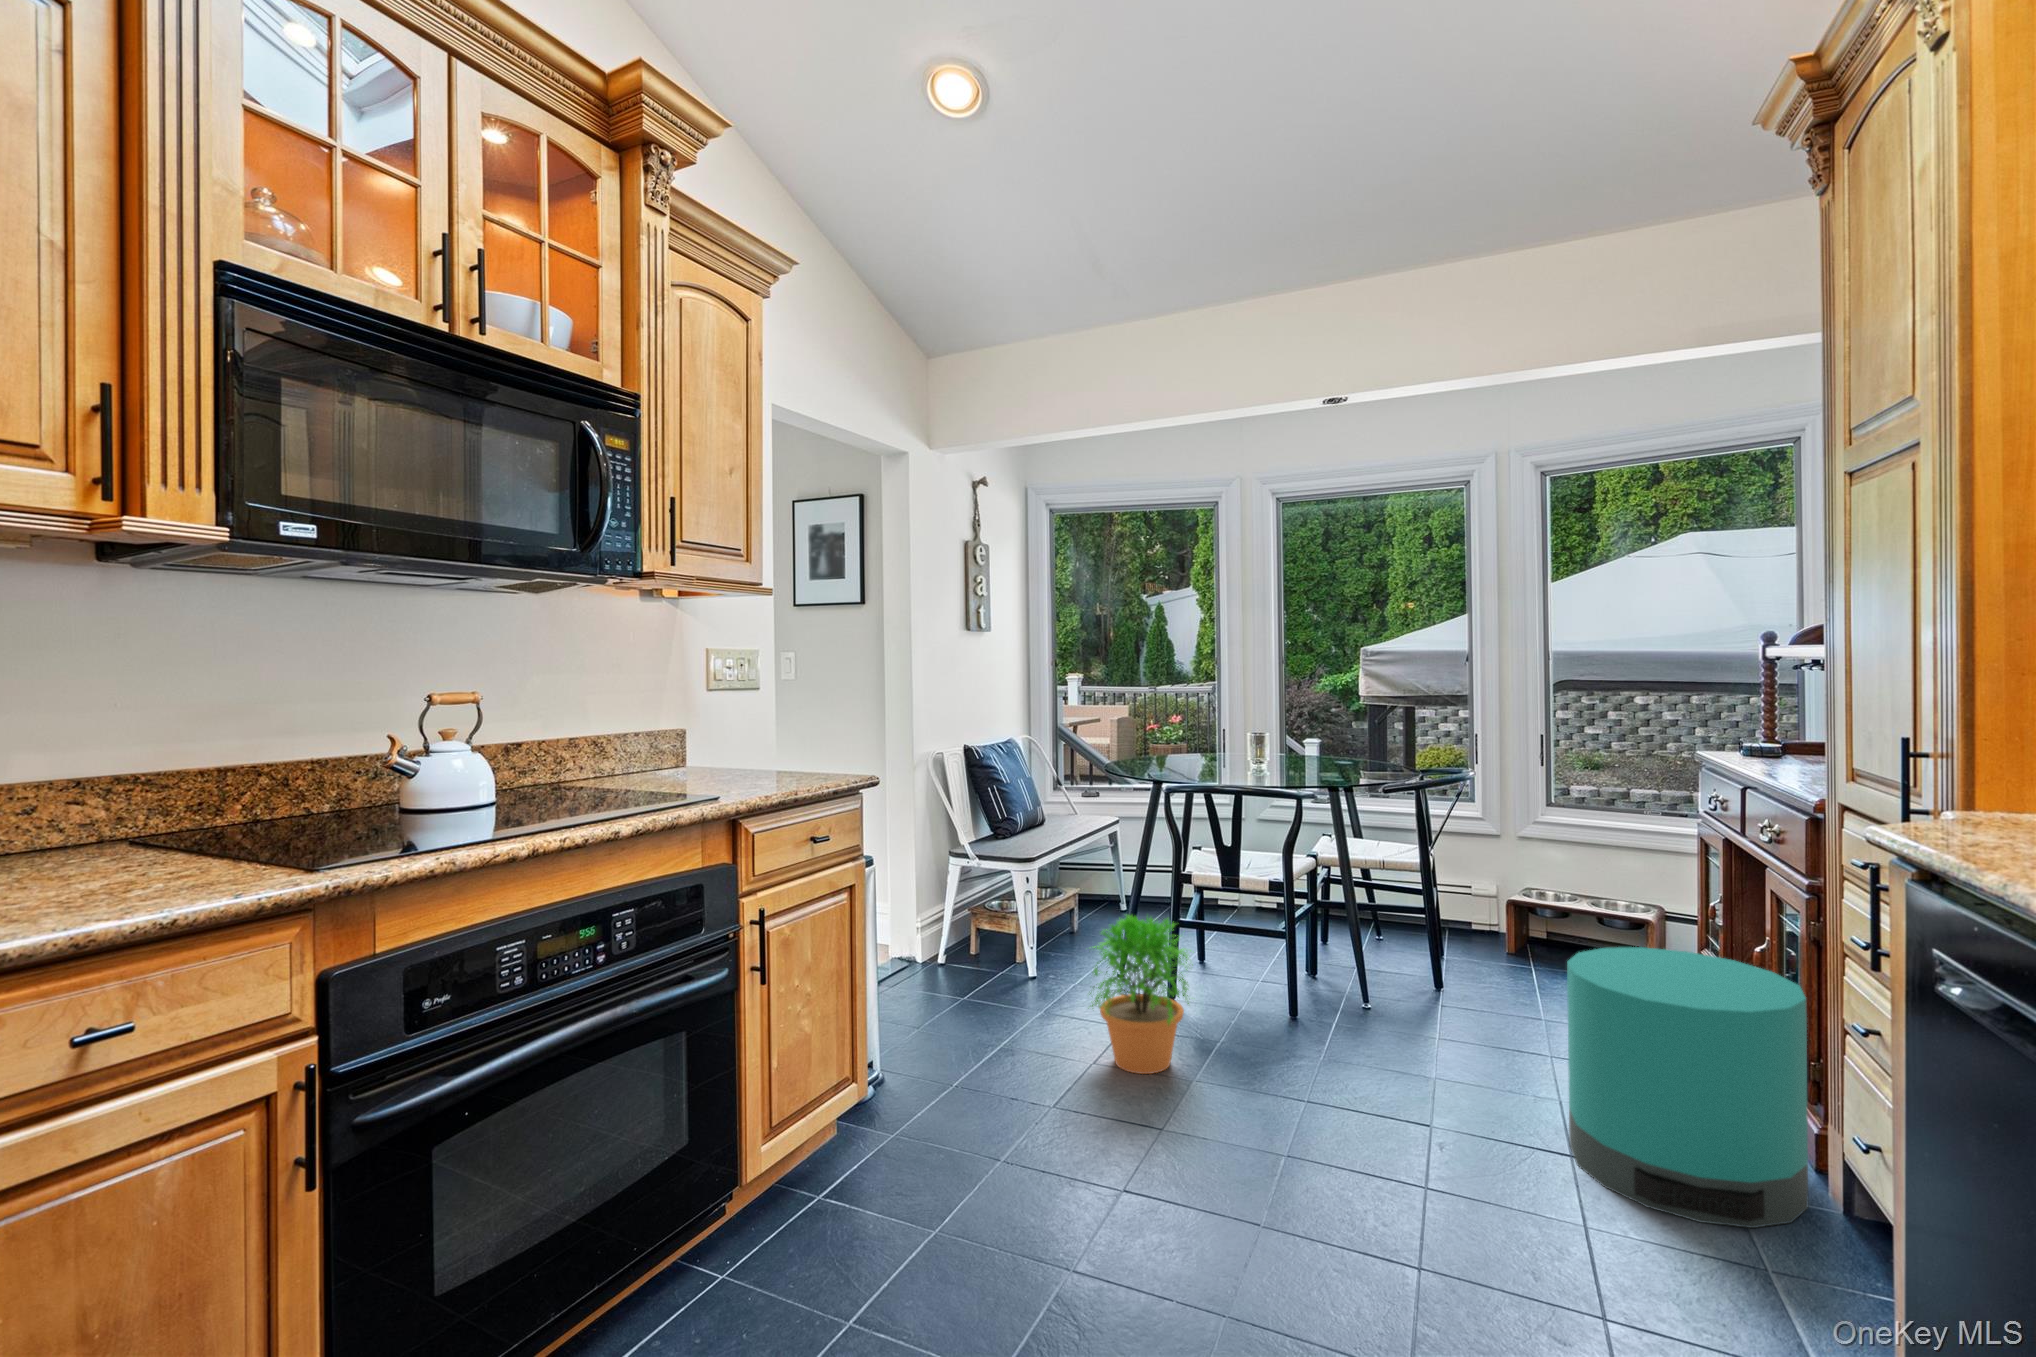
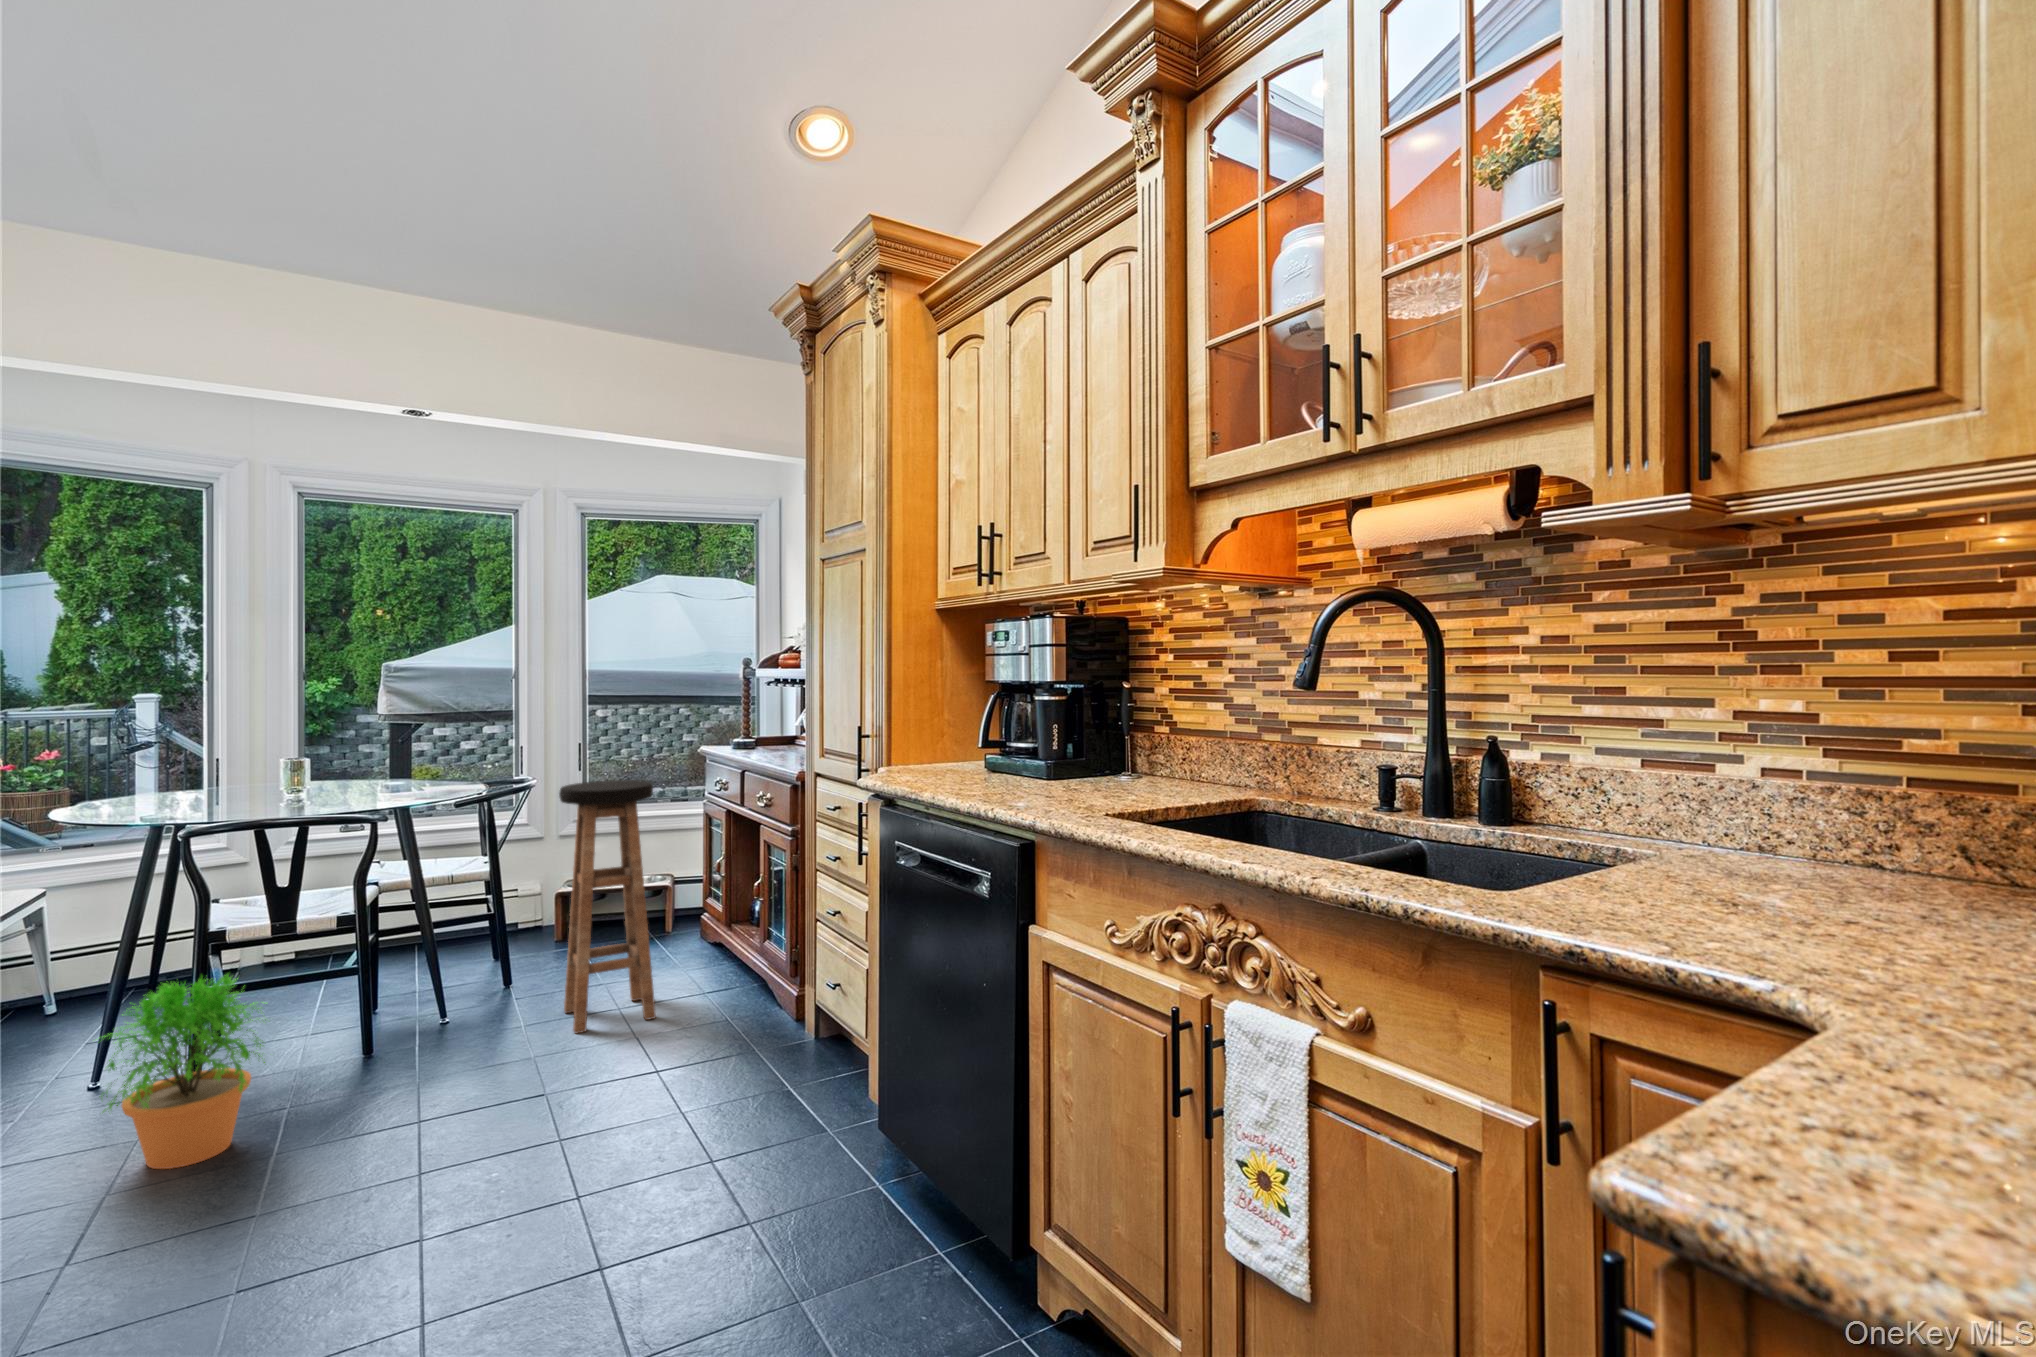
bar stool: none [1479,781,1595,1084] -> present [559,780,656,1033]
trash can: present [1567,947,1808,1228] -> none [651,893,802,1083]

